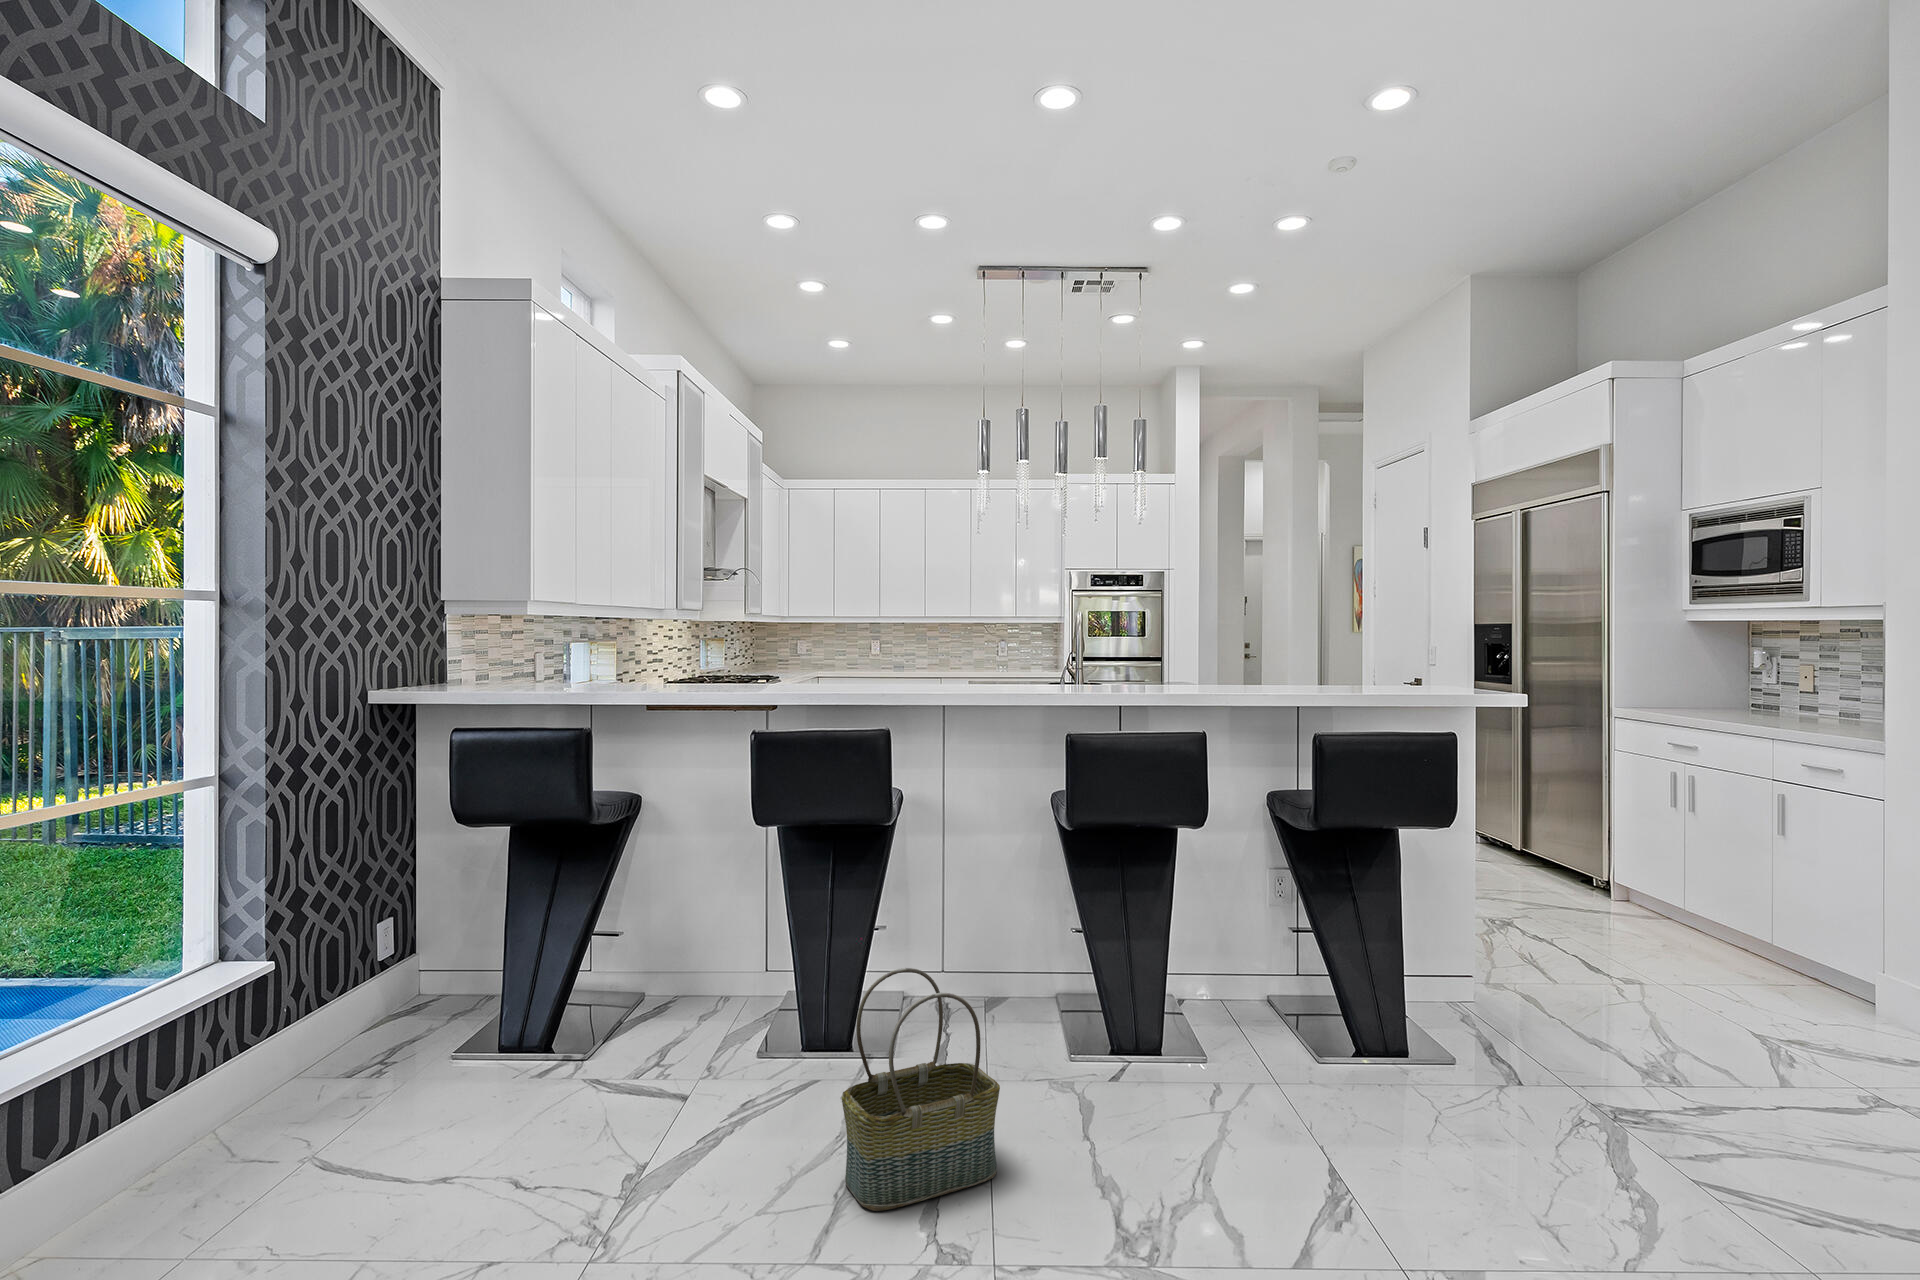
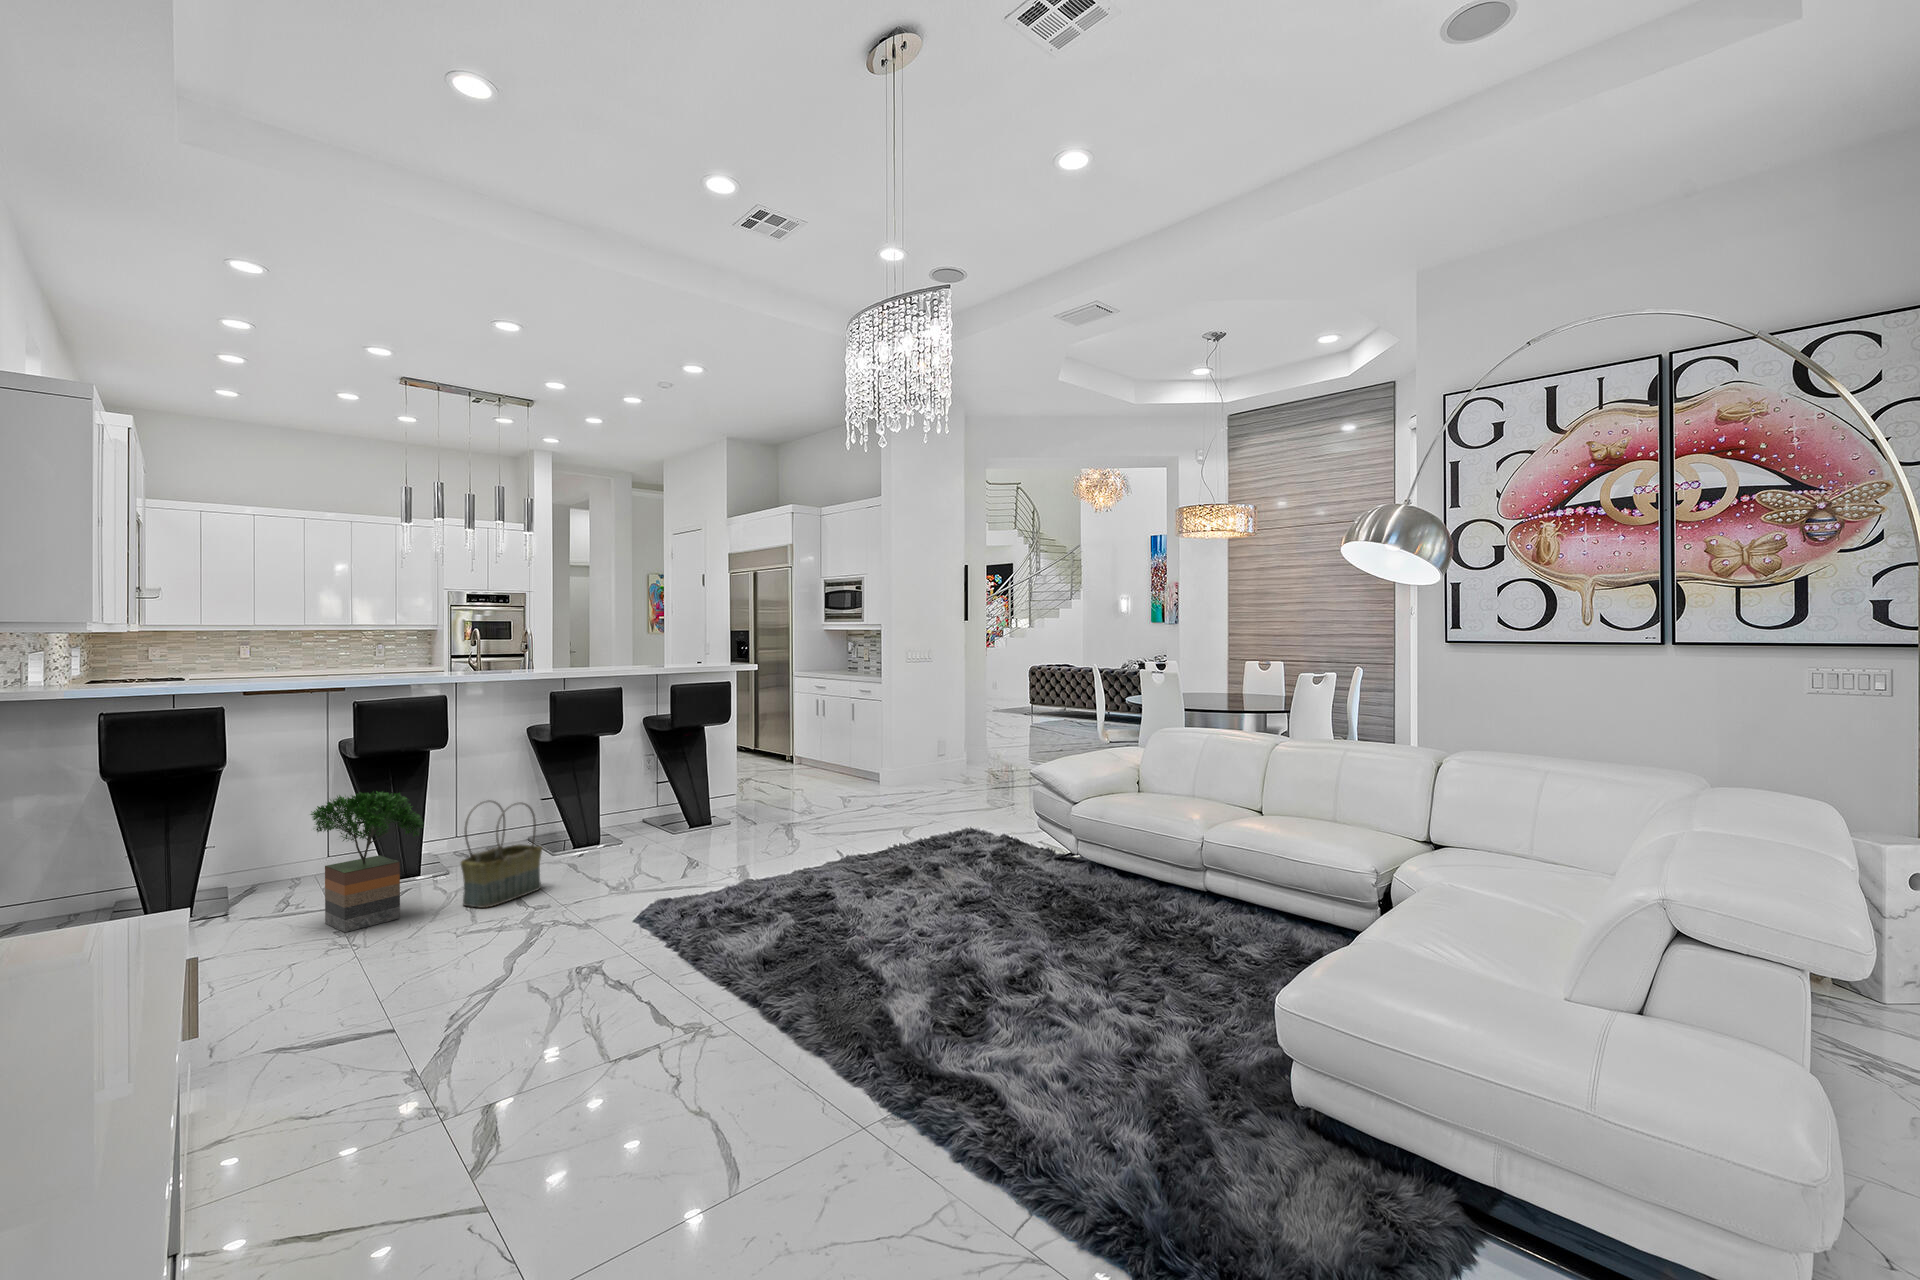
potted tree: none [617,917,786,1192] -> present [310,791,423,932]

